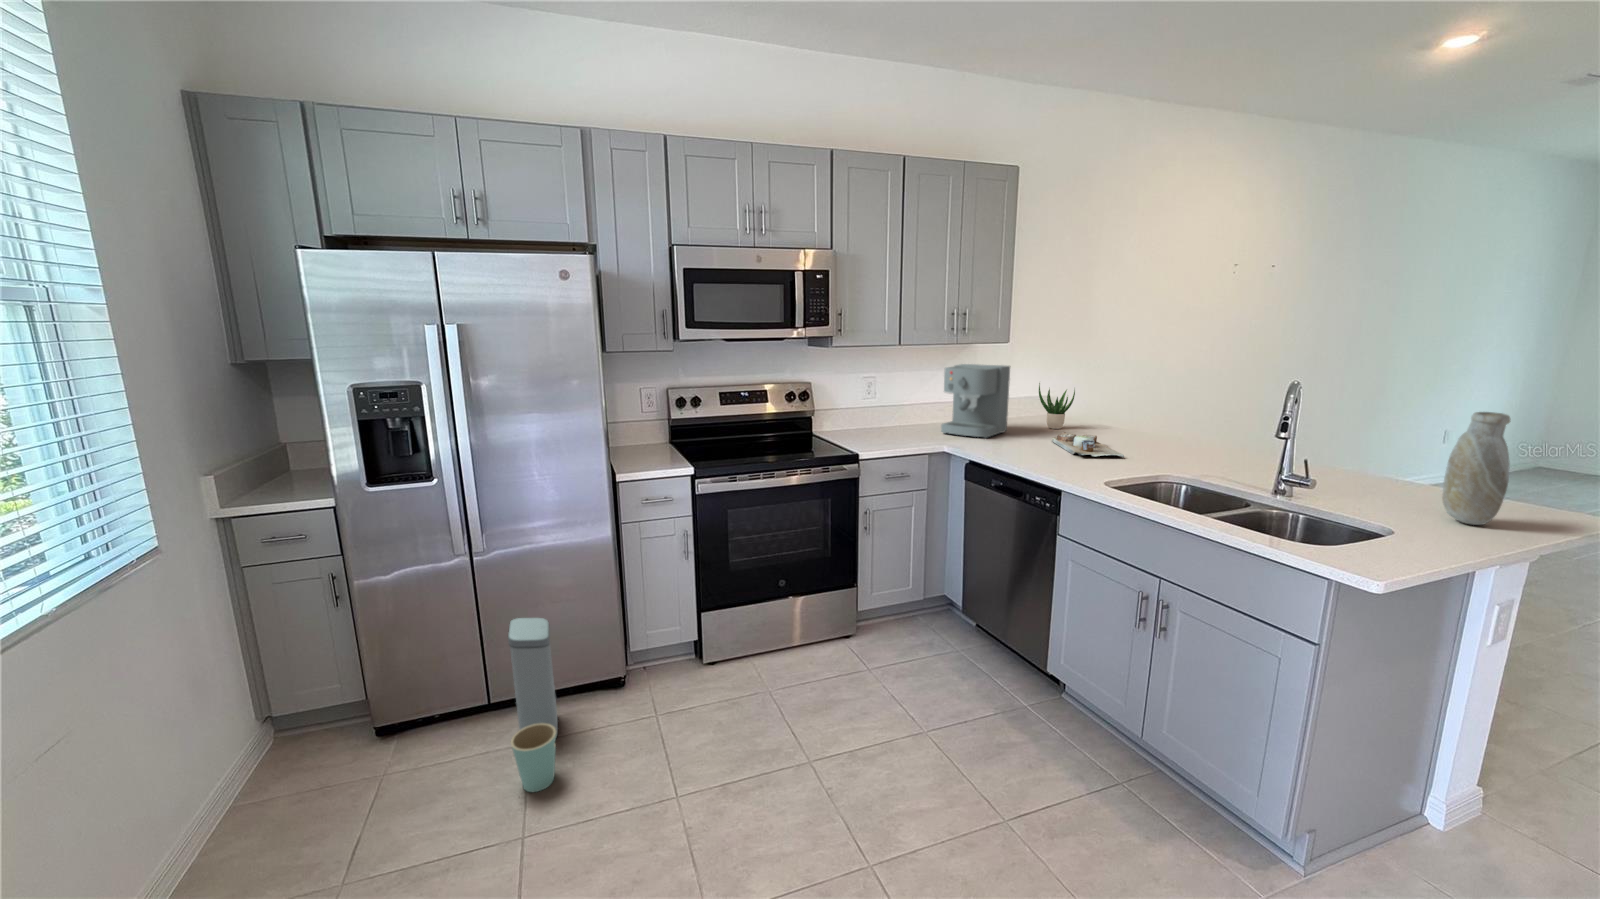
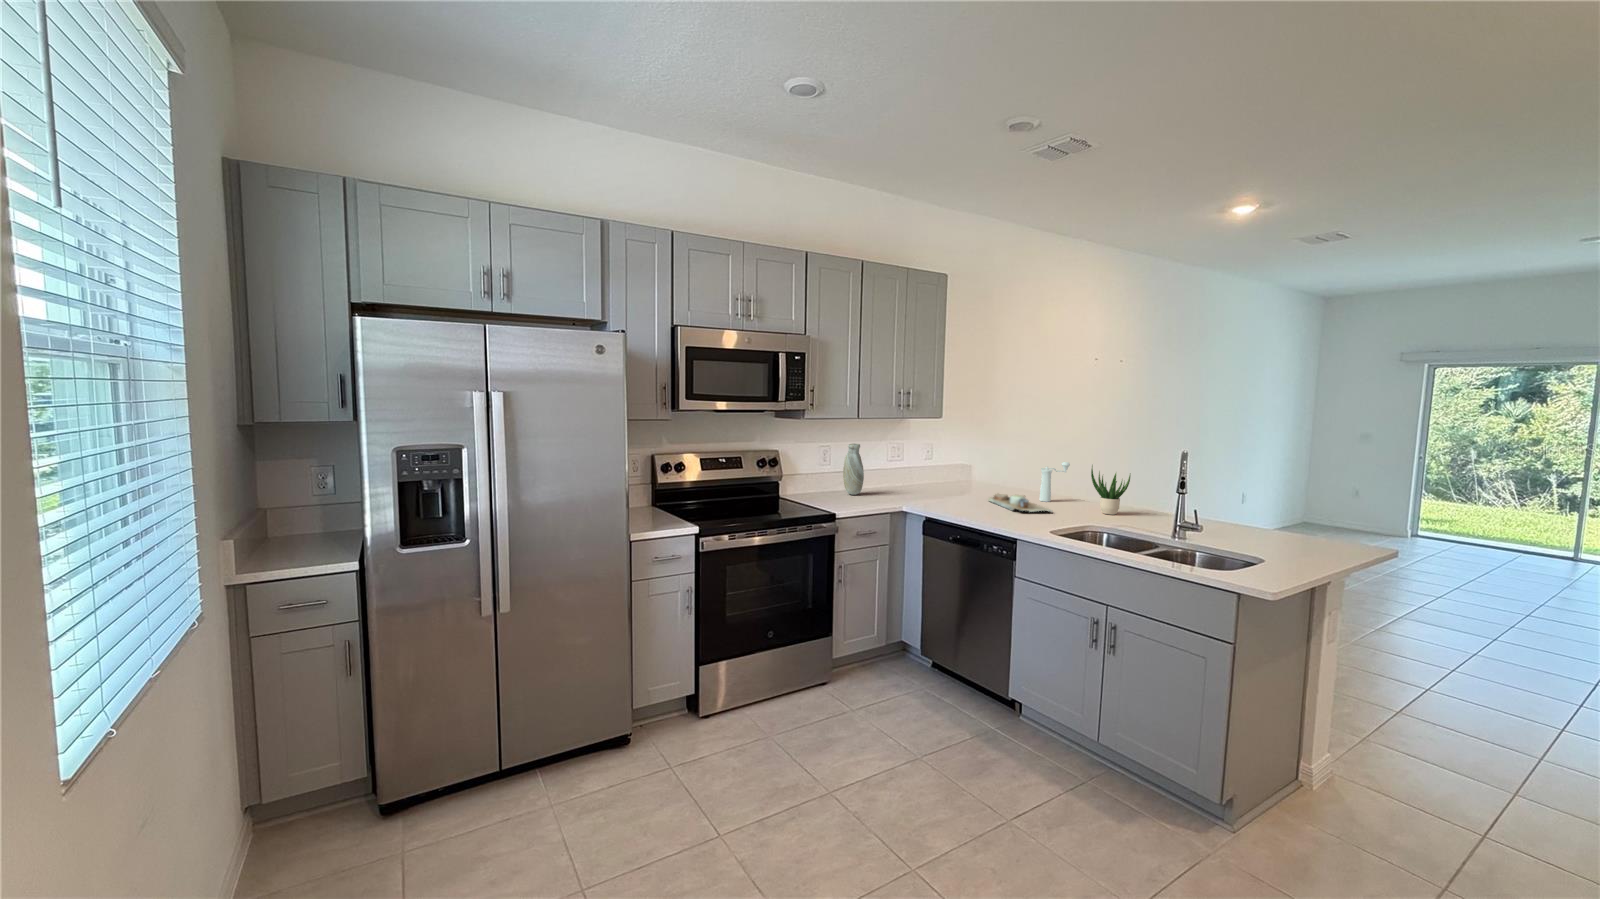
coffee maker: present [941,364,1010,439] -> none [893,435,948,499]
potted plant: present [1039,383,1075,429] -> present [1091,465,1130,515]
pepper mill: none [1118,395,1161,443] -> present [1040,462,1070,502]
vase: present [1442,412,1511,525] -> present [843,444,864,495]
trash can: present [508,618,558,792] -> none [531,677,597,848]

